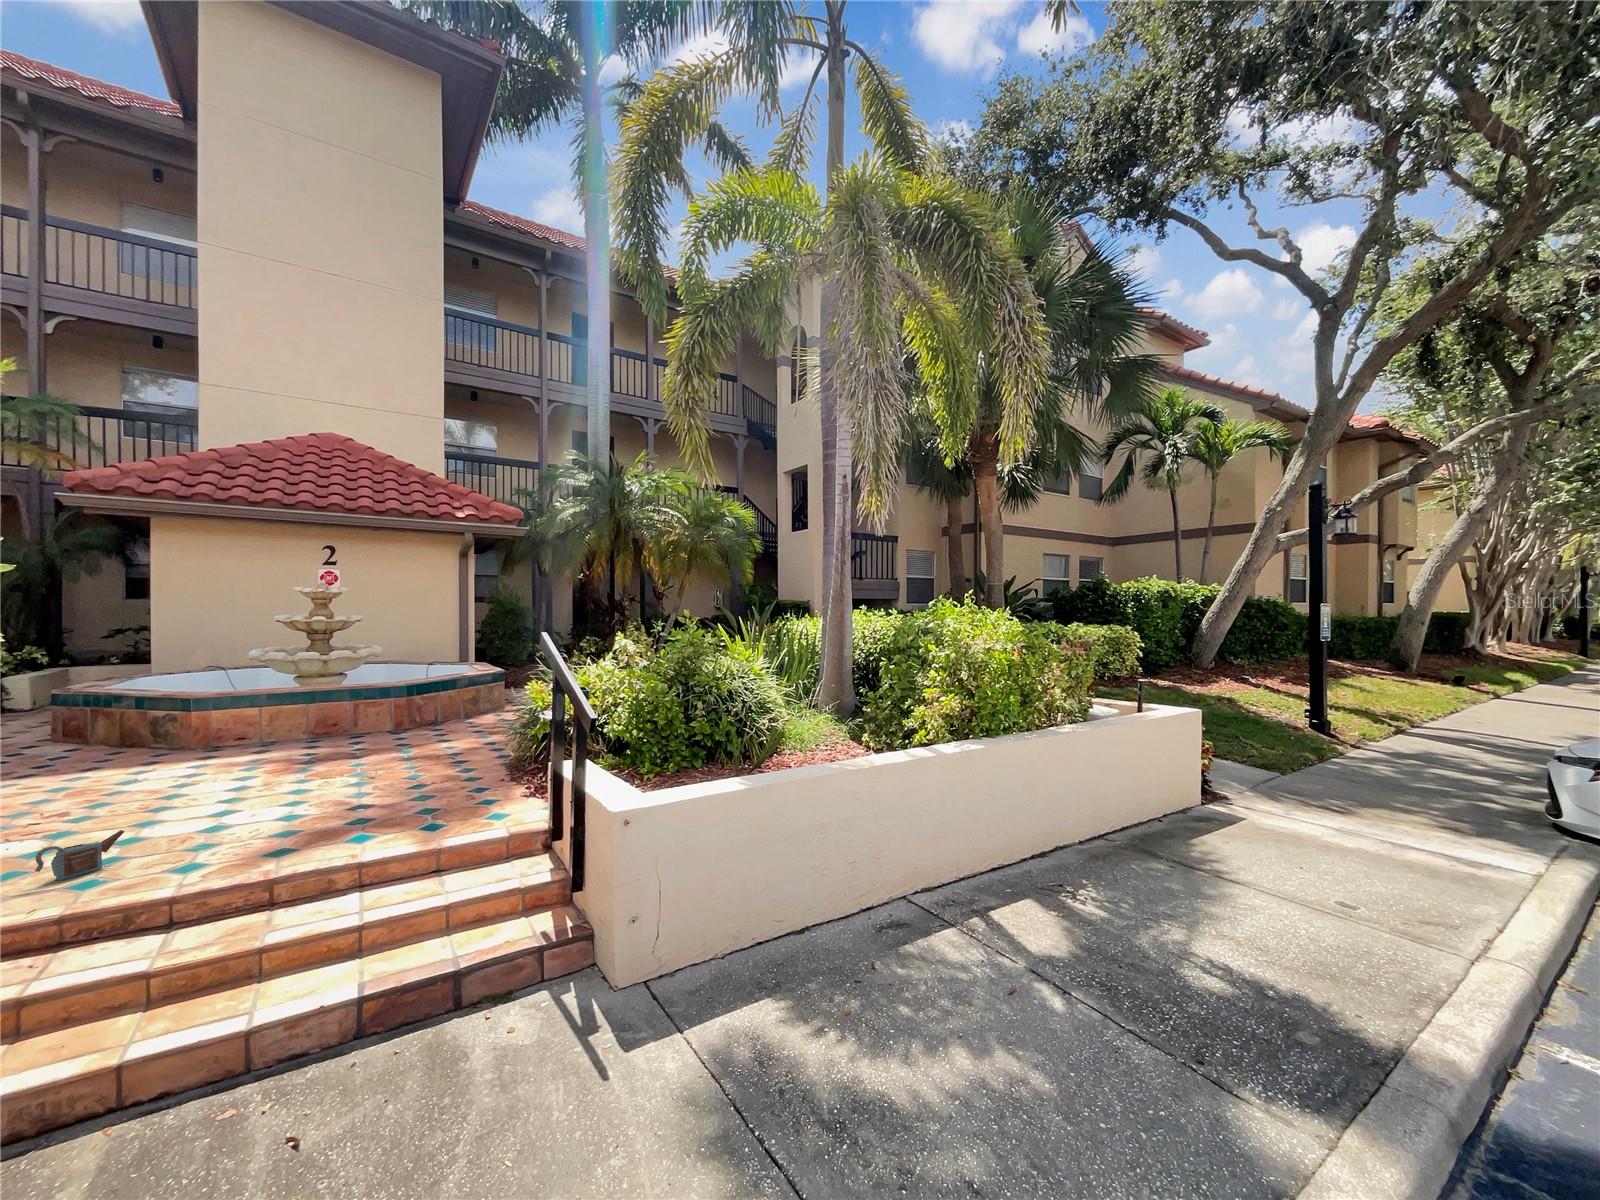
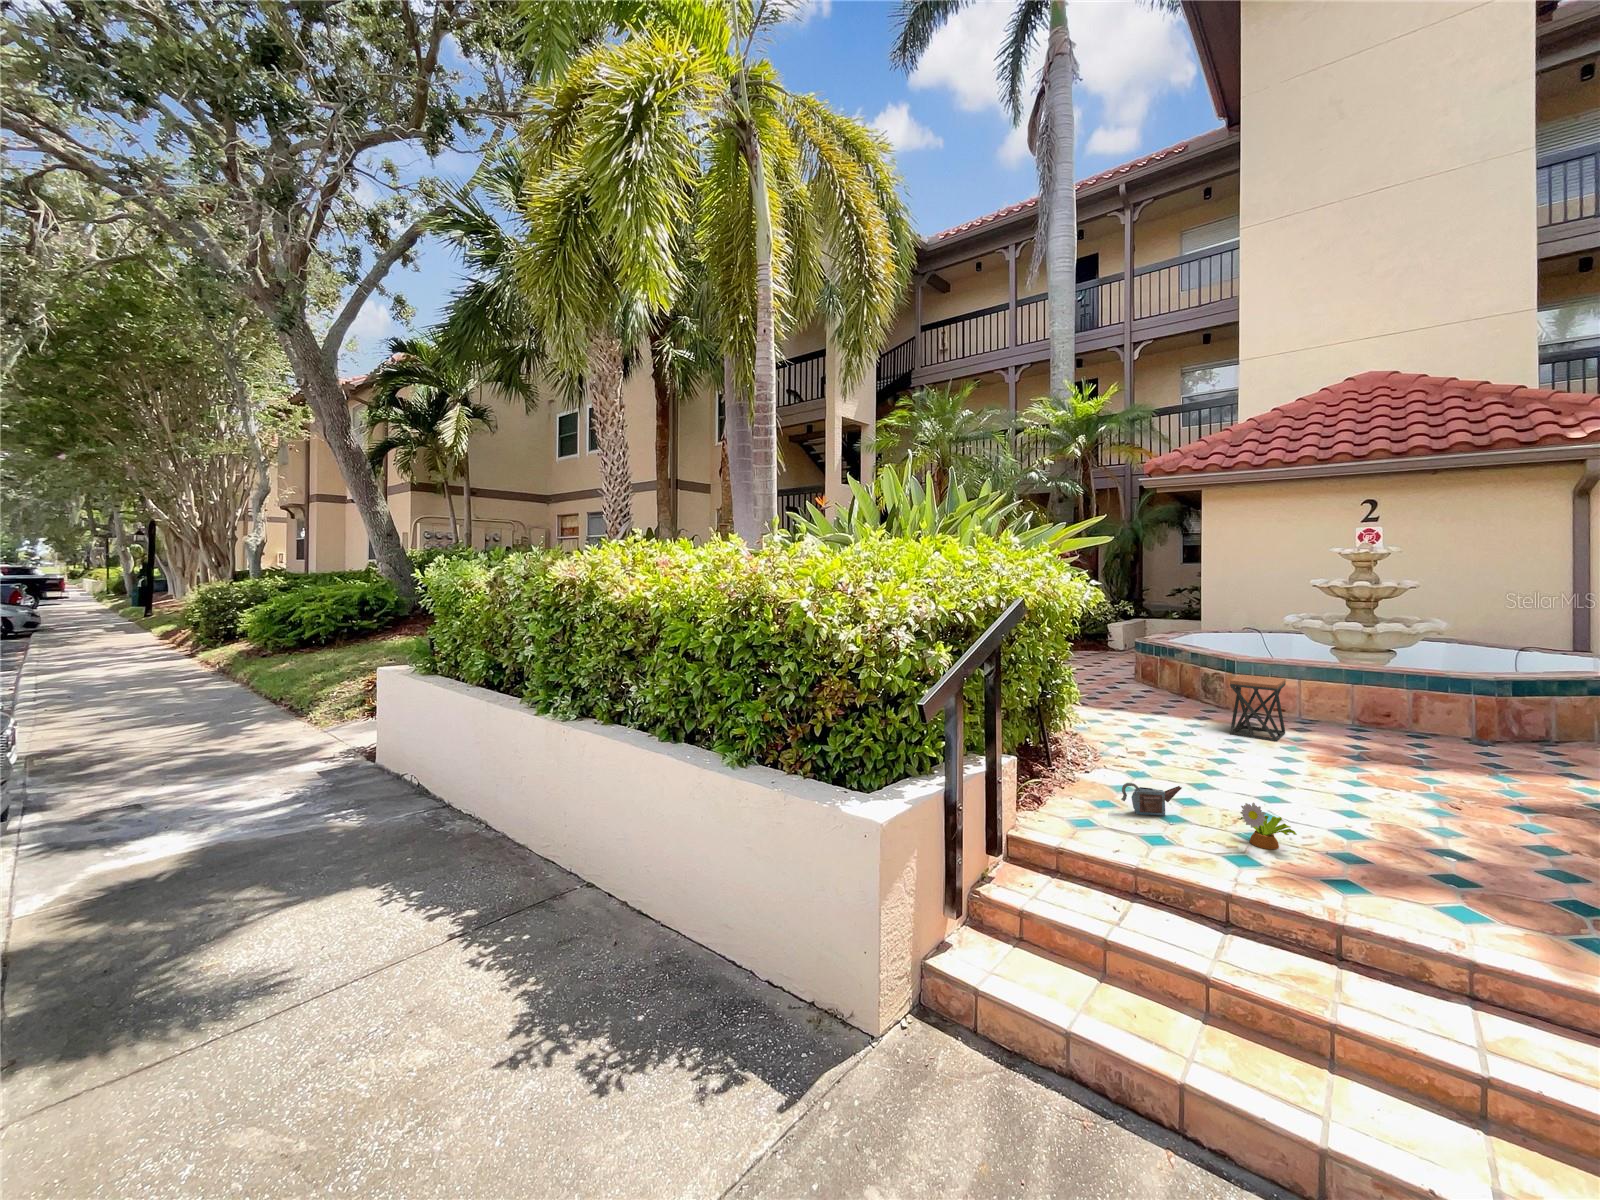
stool: none [188,707,248,774] -> present [1230,675,1286,742]
decorative plant: none [191,816,250,857] -> present [1238,803,1297,849]

